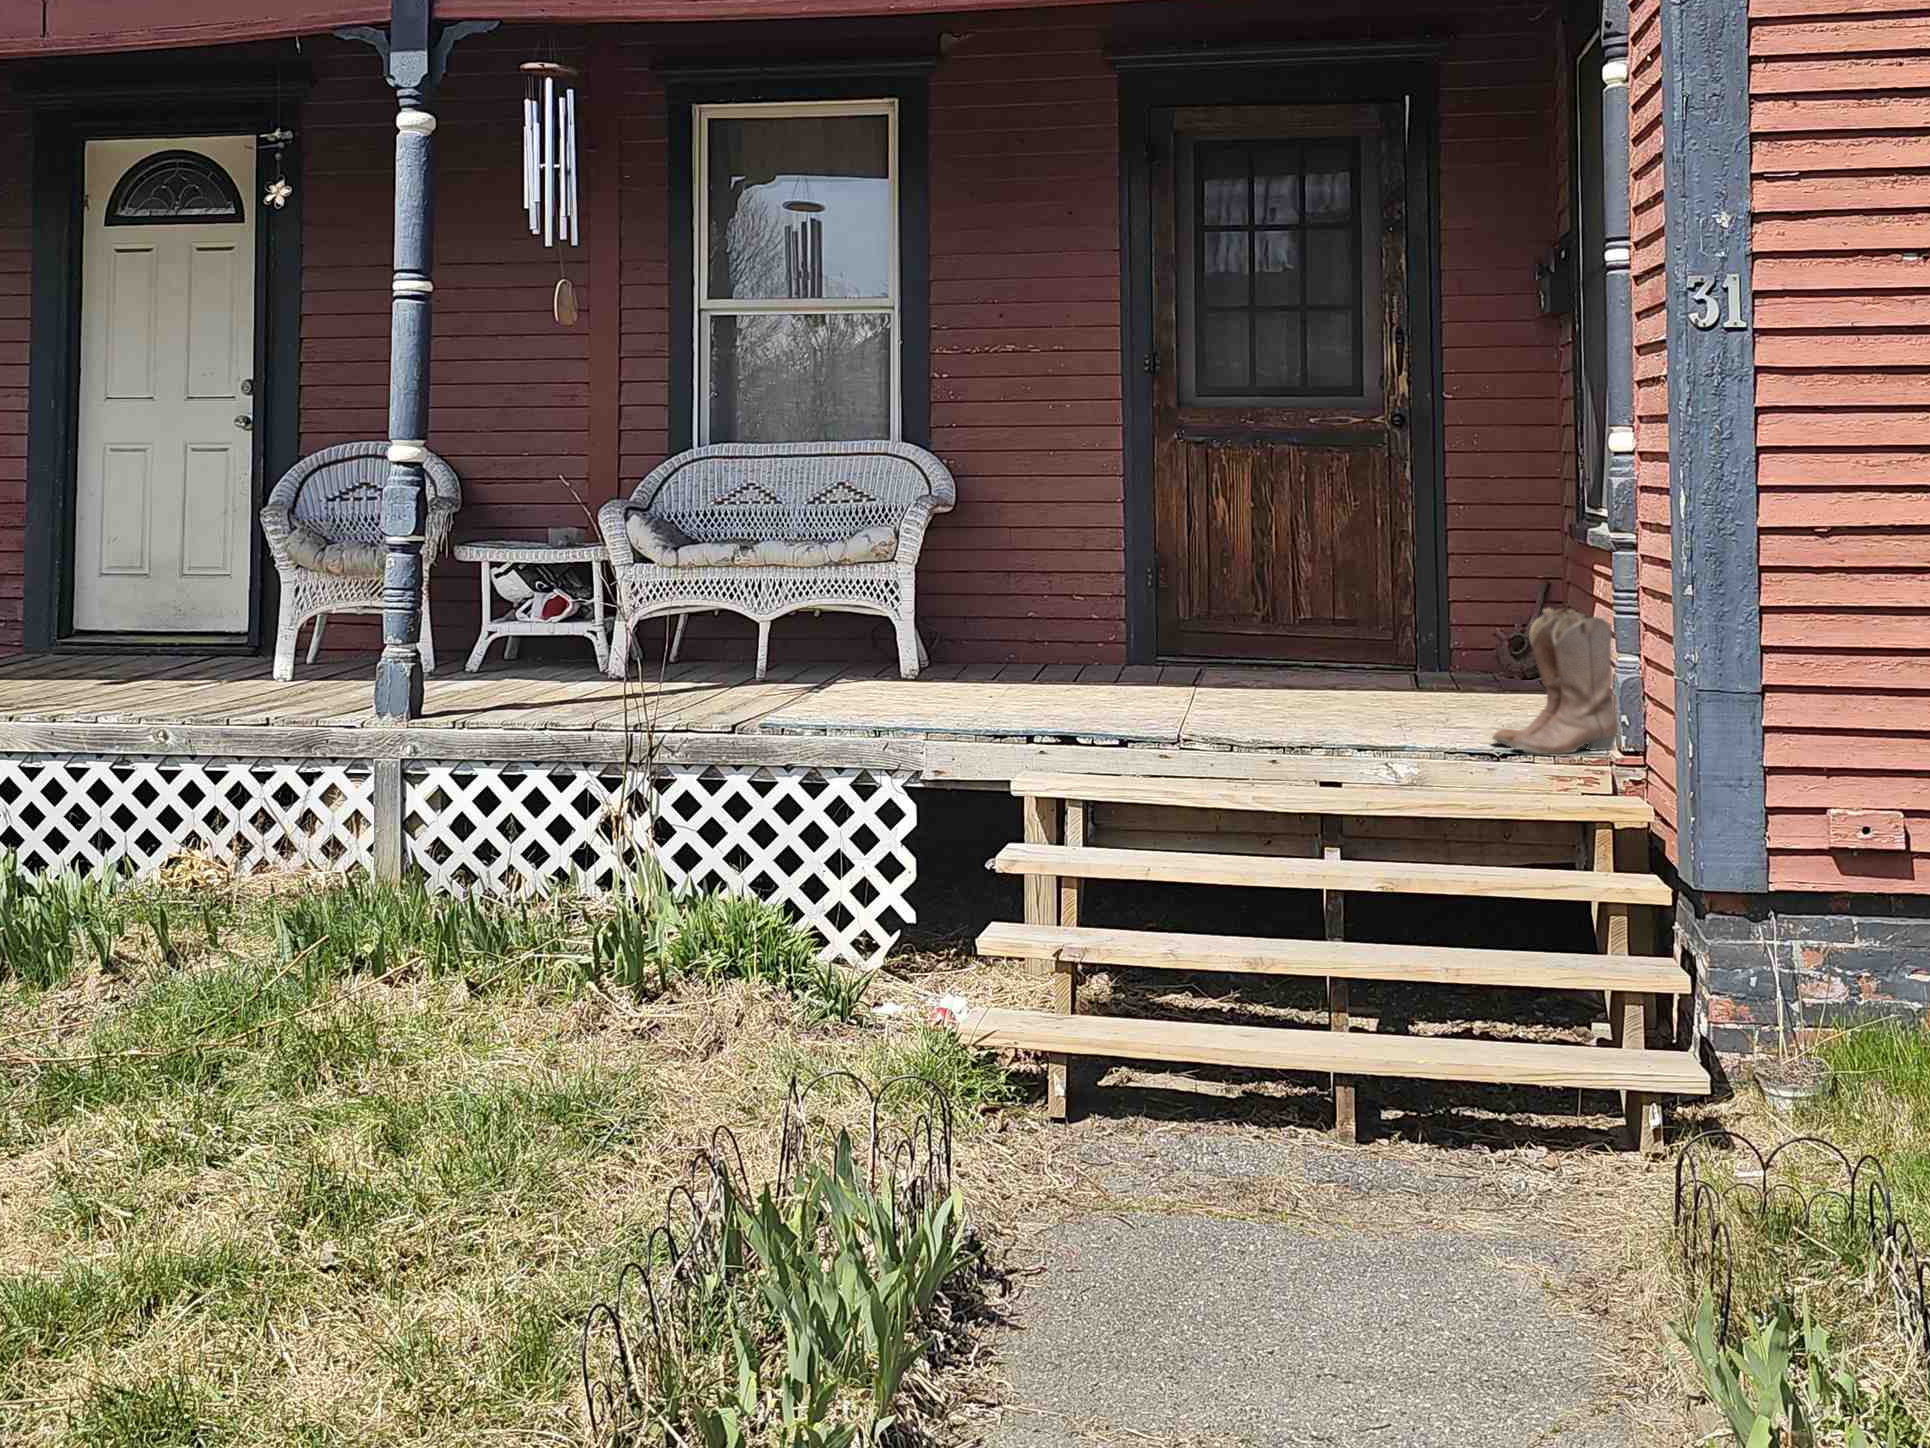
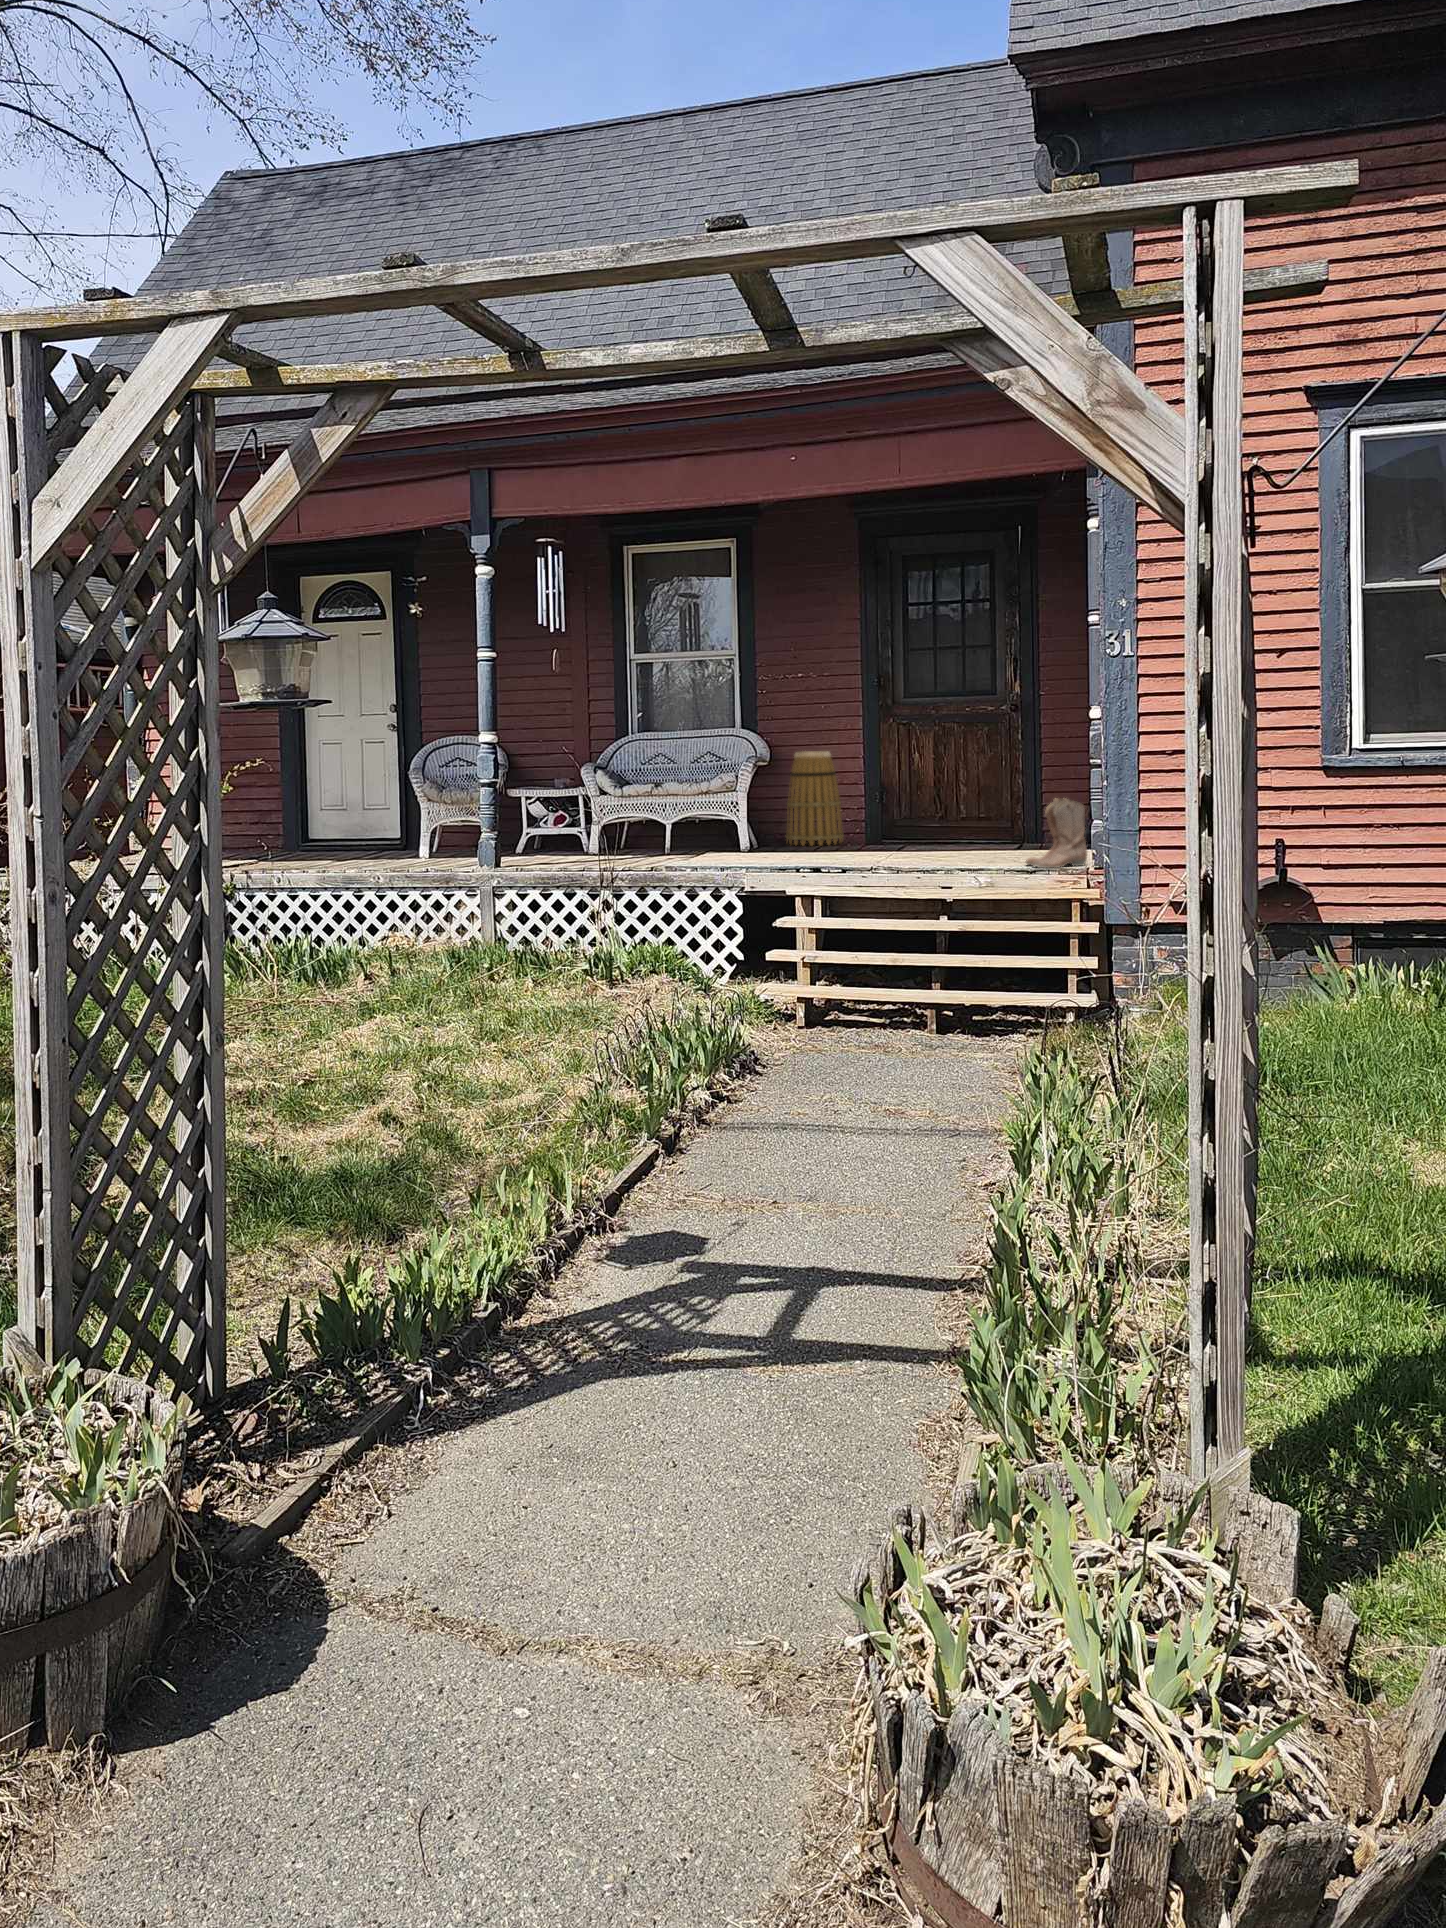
basket: none [981,492,1090,674] -> present [786,751,844,846]

